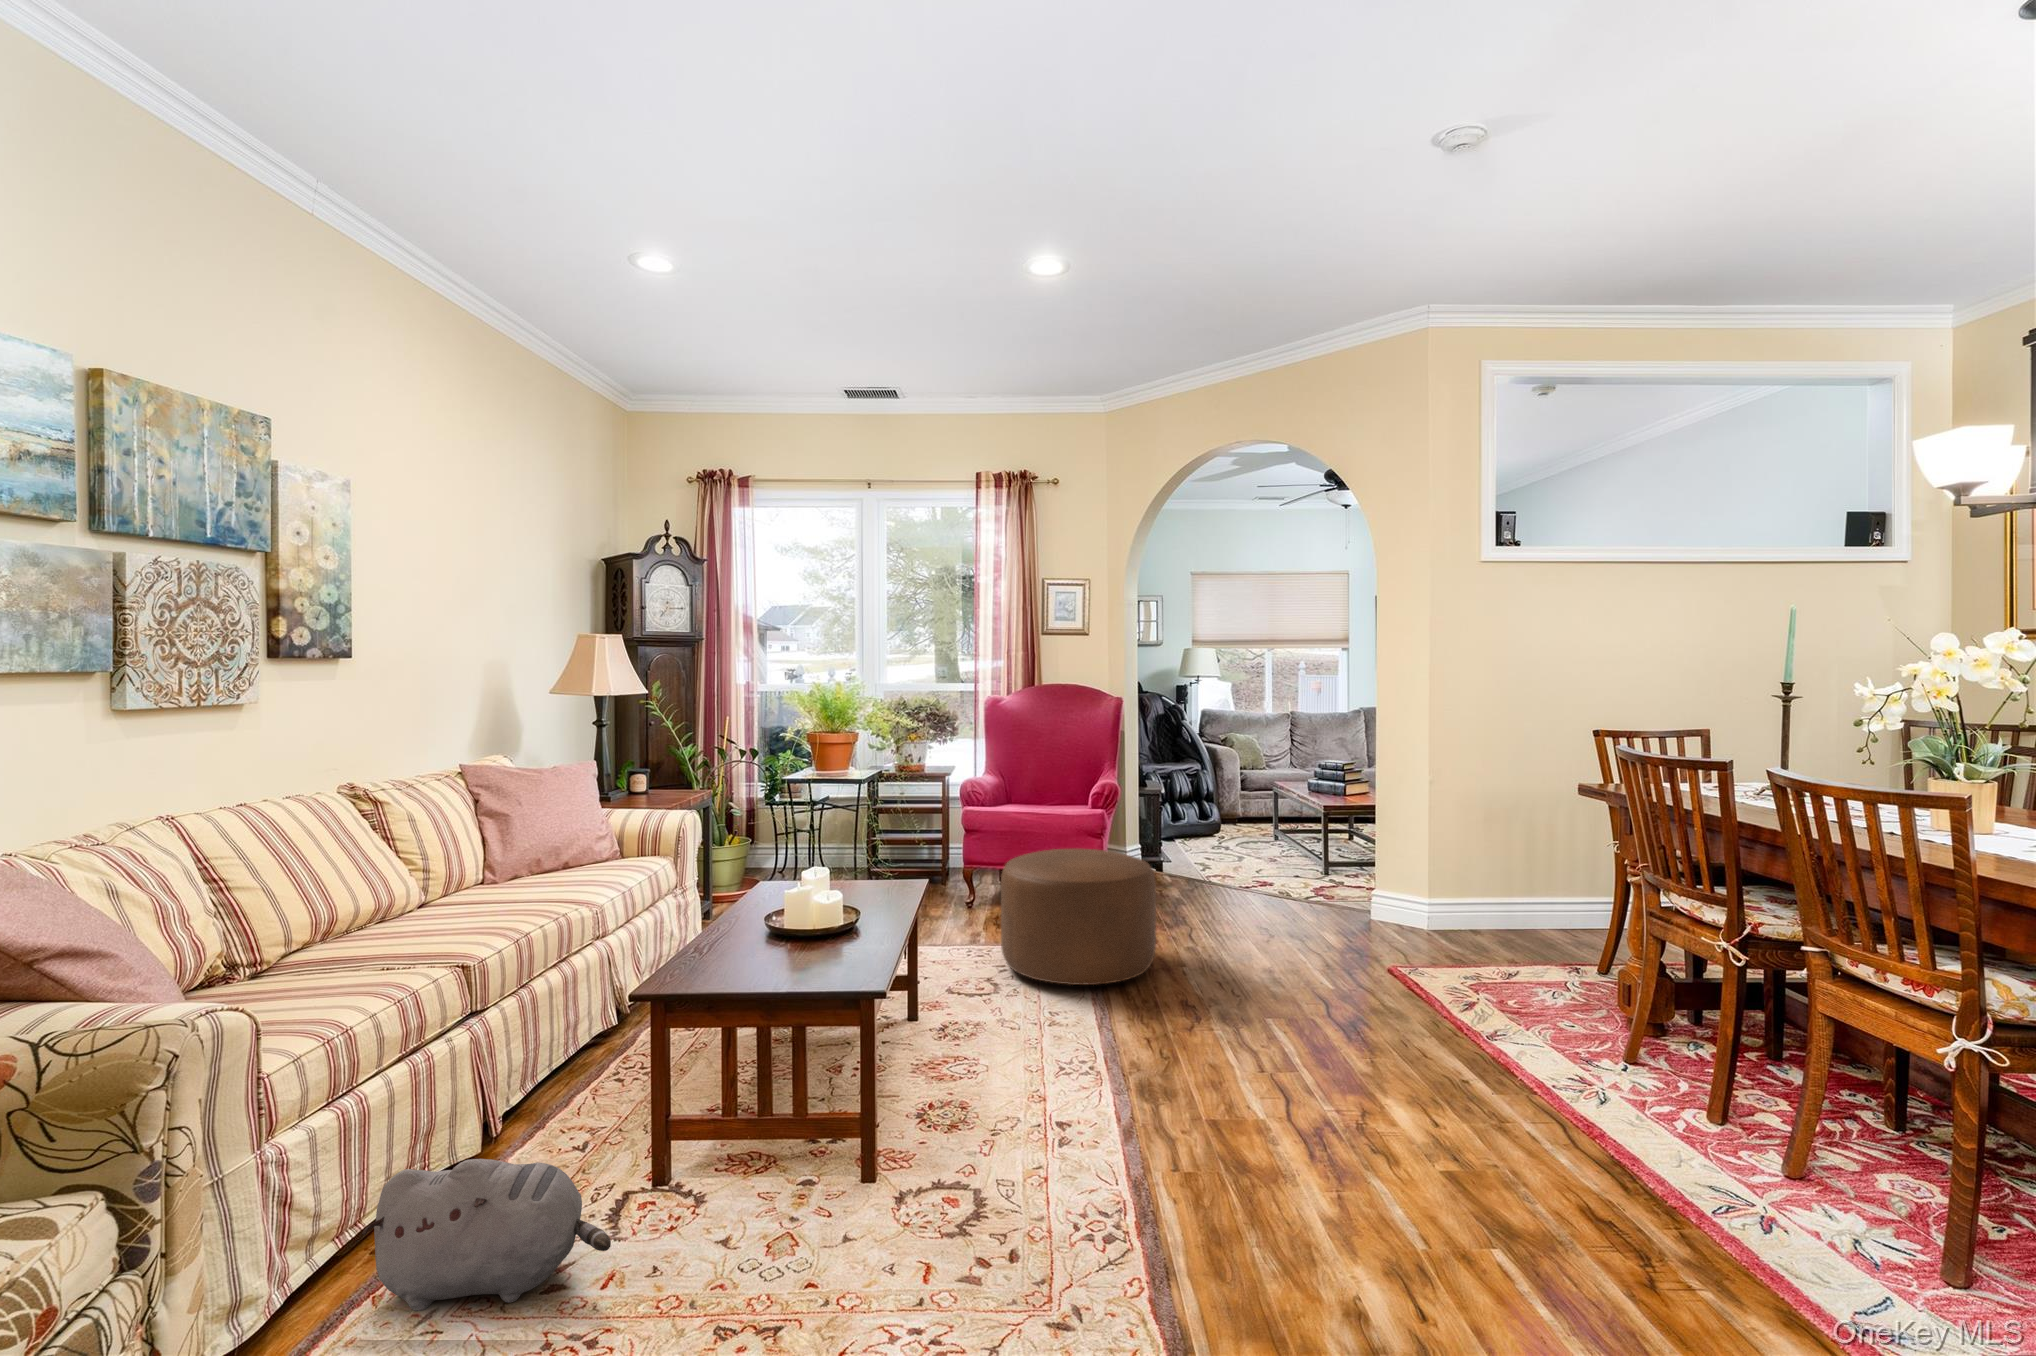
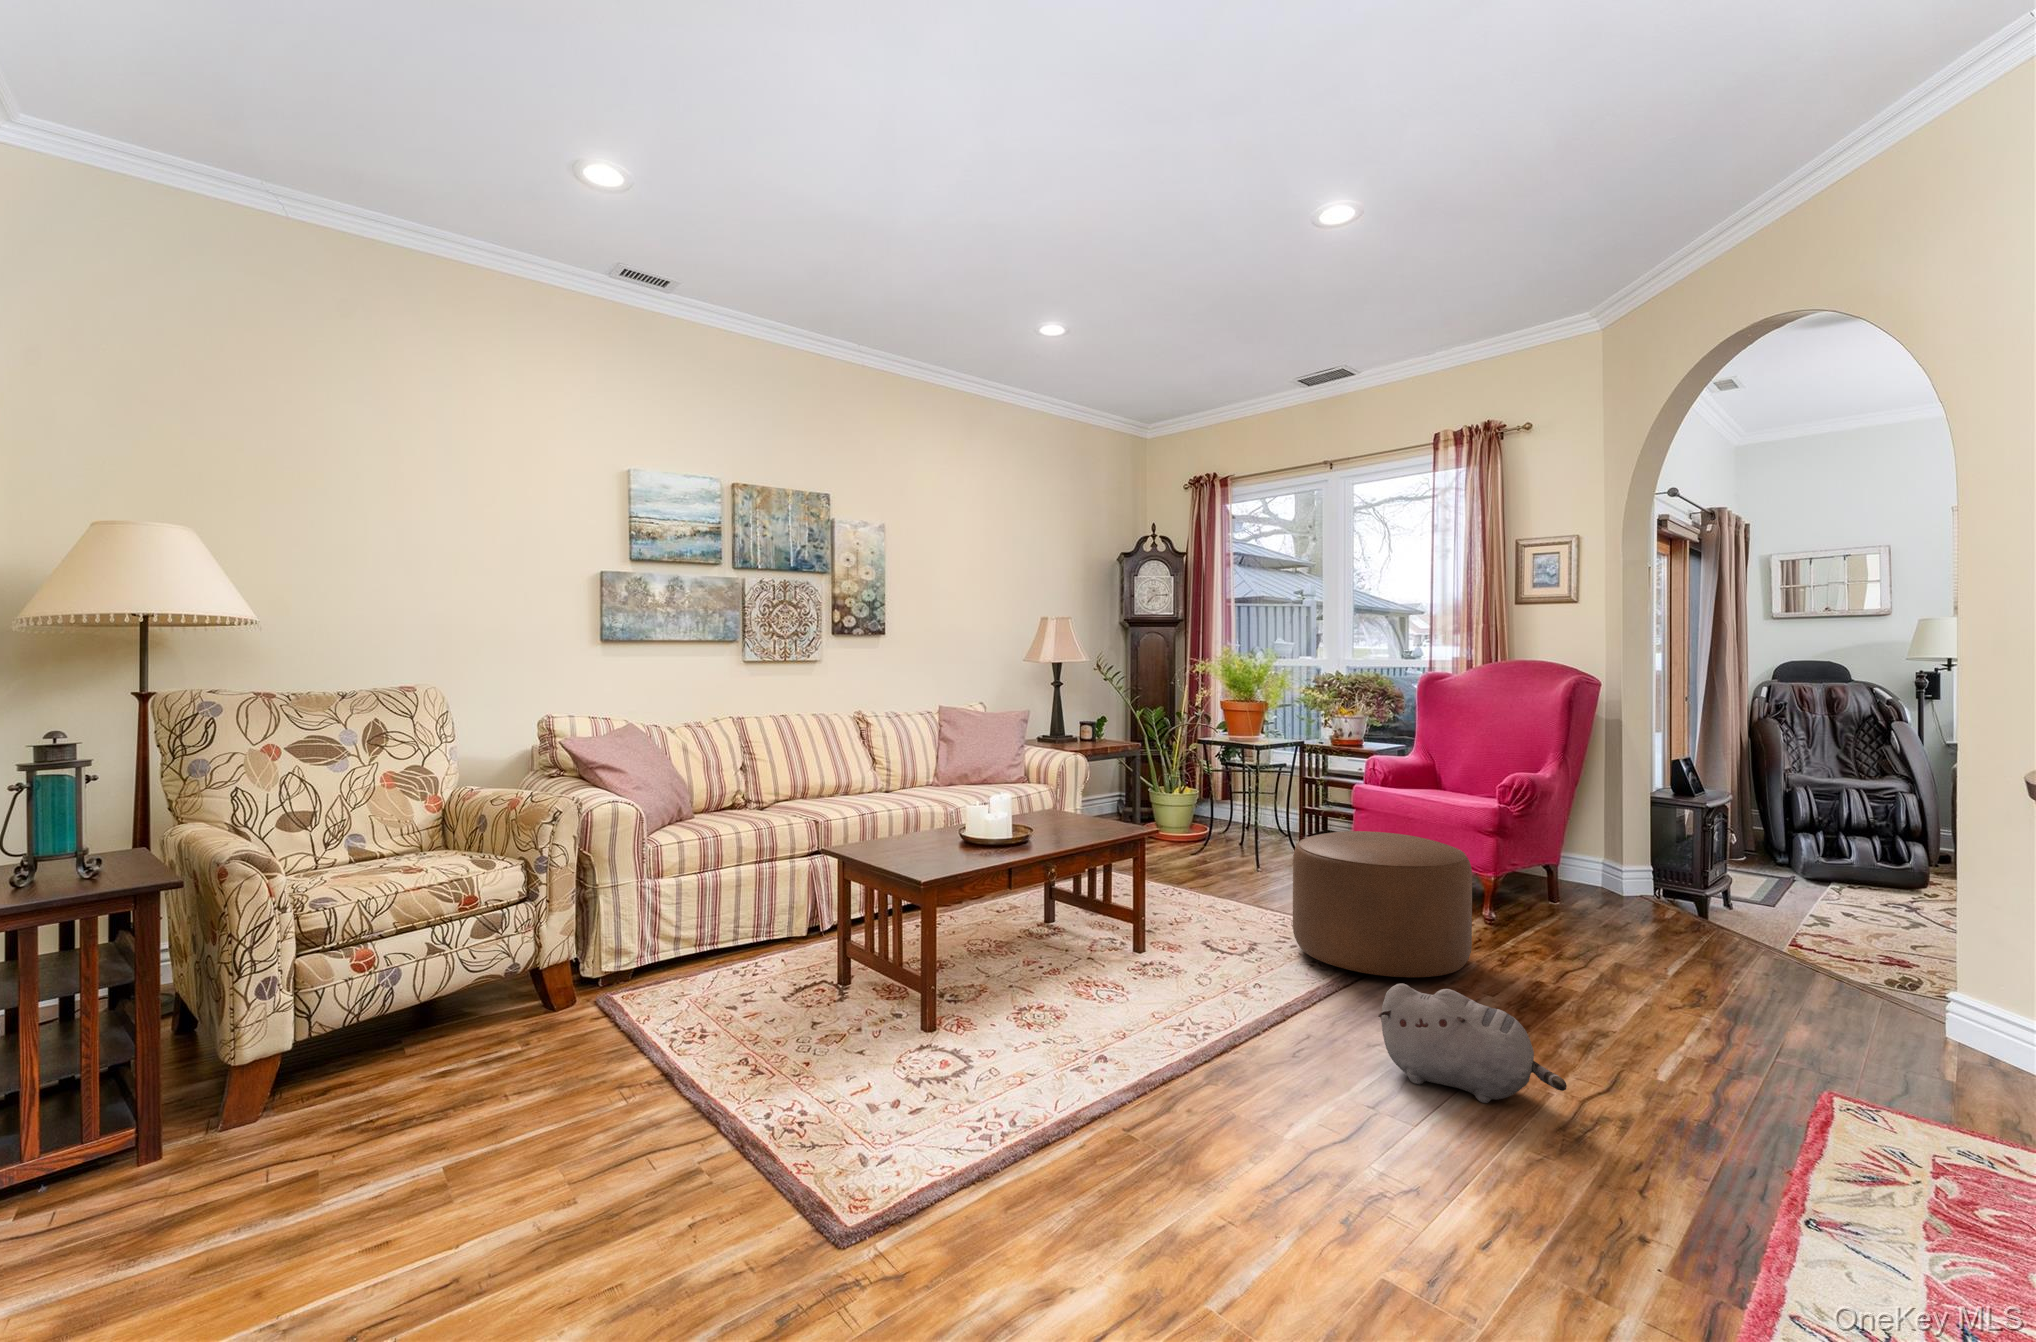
plush toy: present [362,1159,611,1311] -> present [1378,983,1567,1103]

